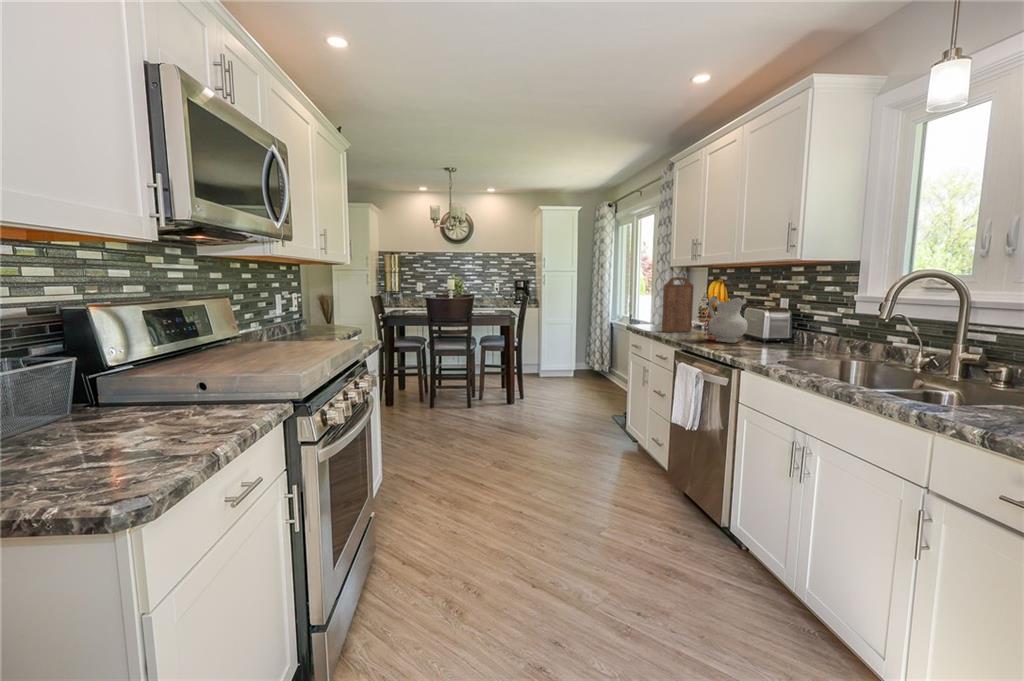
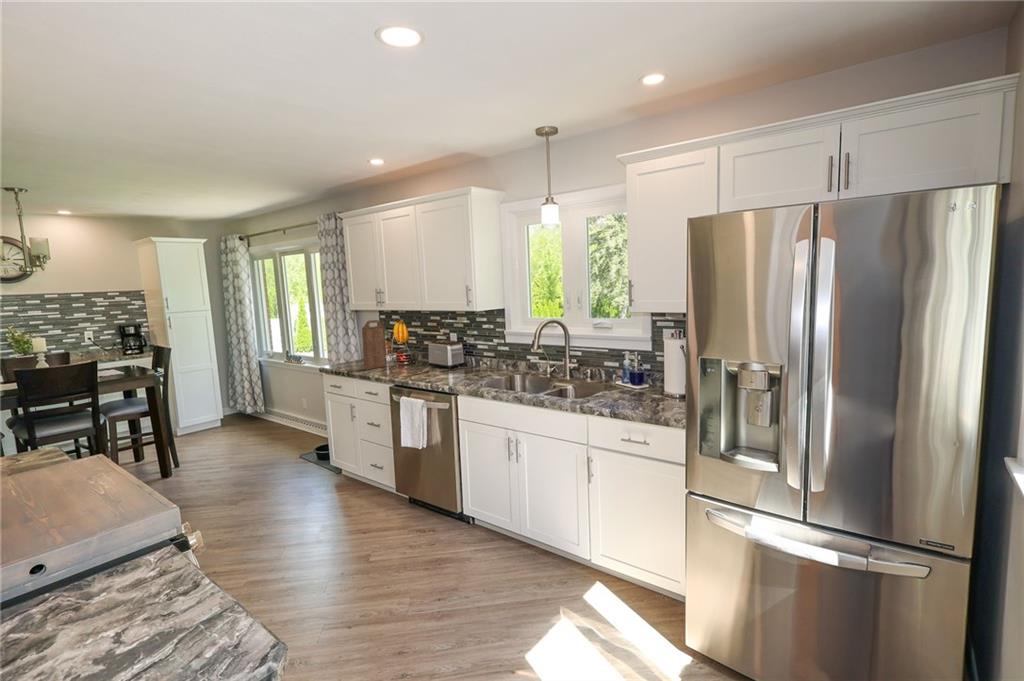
ceramic pitcher: present [709,296,748,343] -> none [408,336,440,373]

